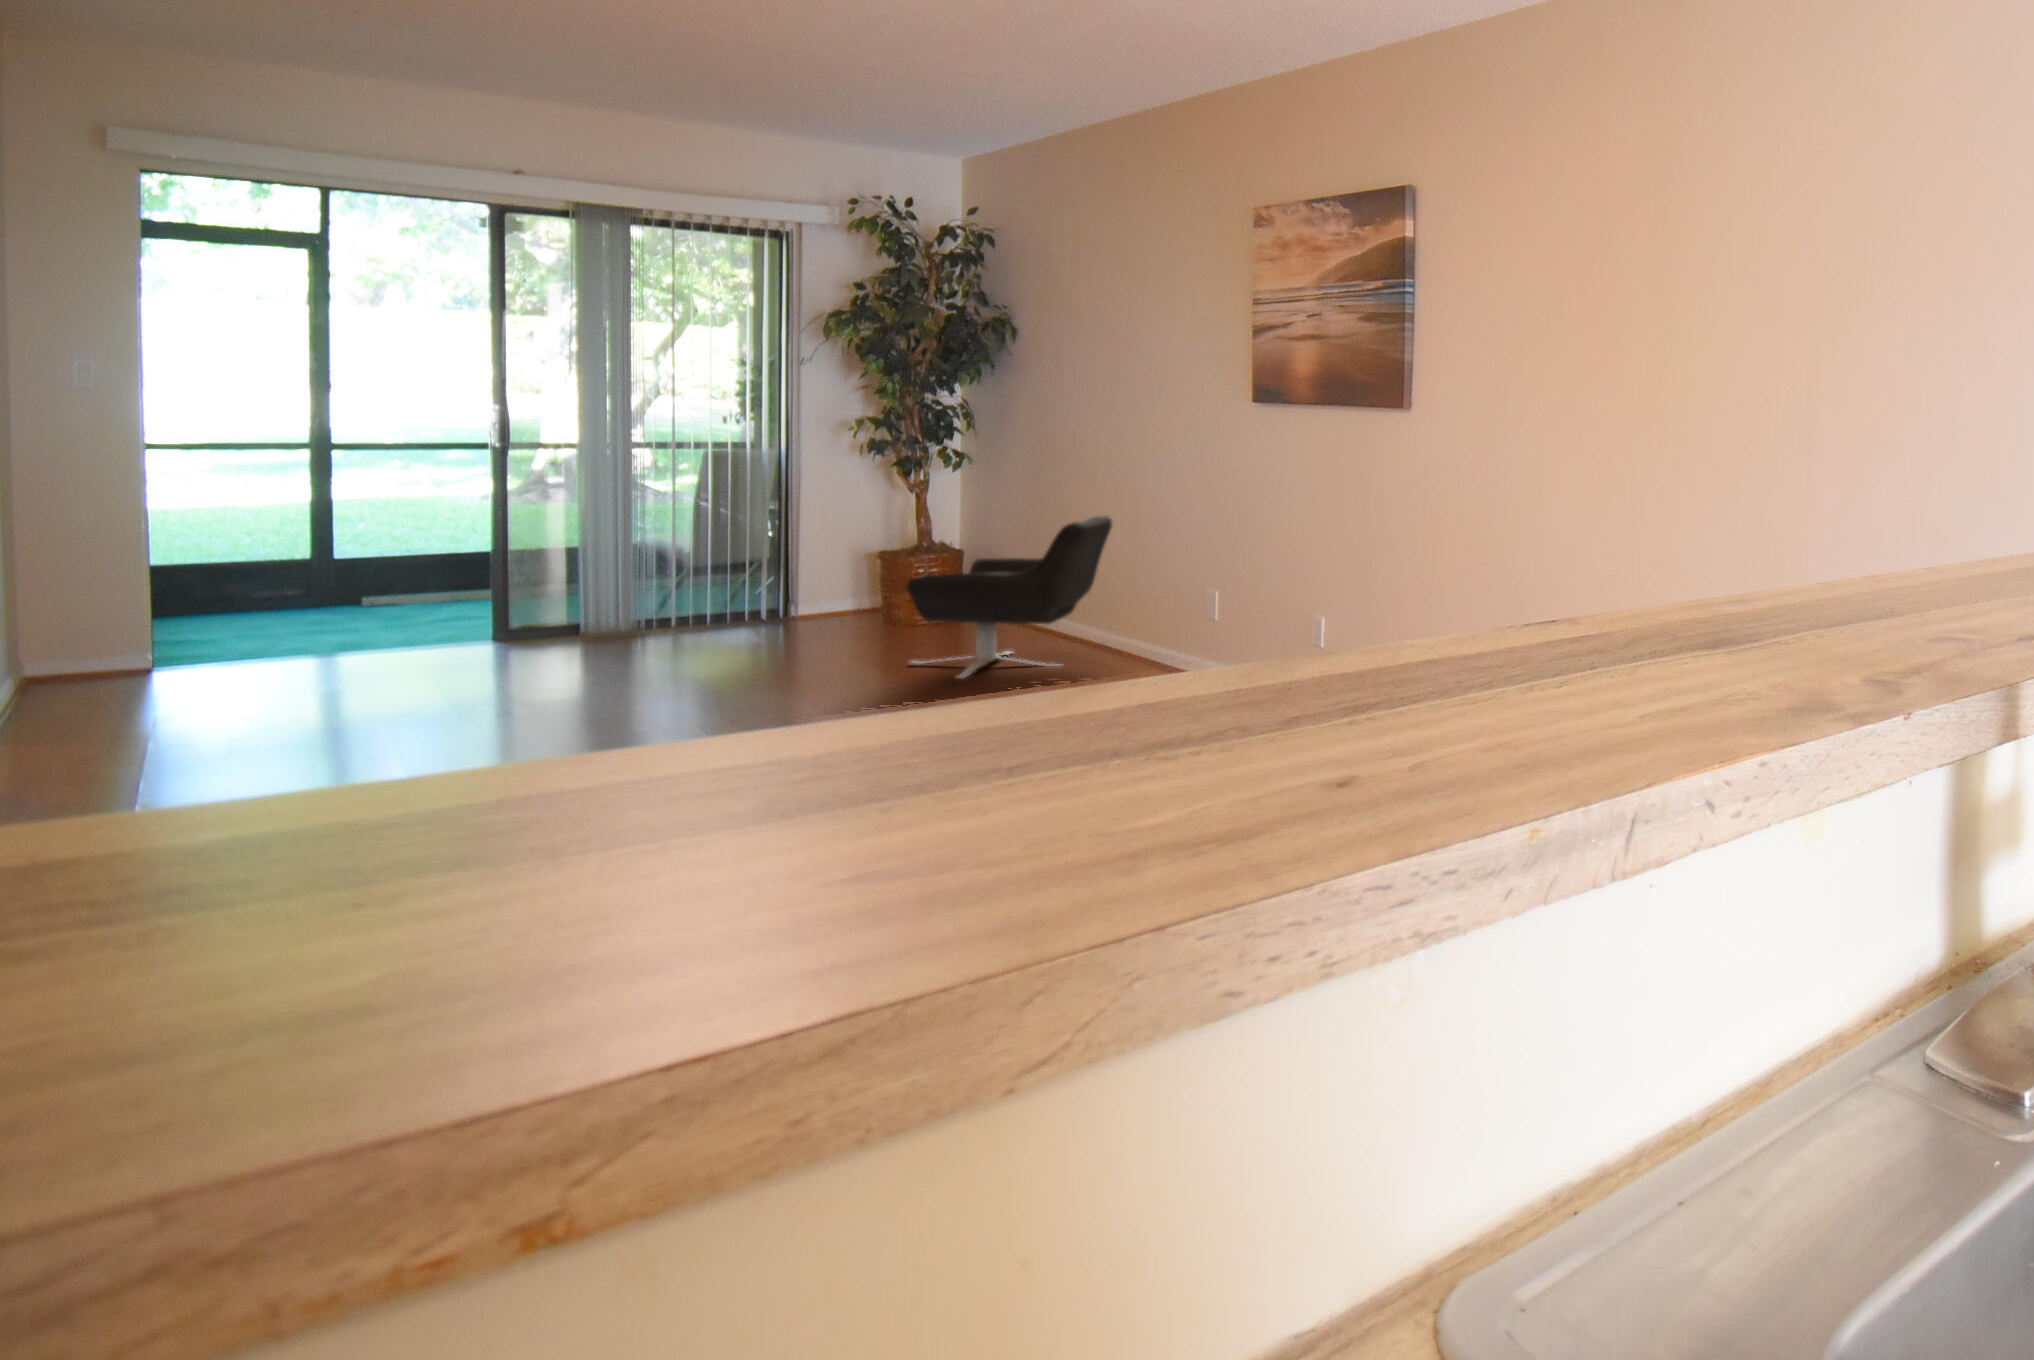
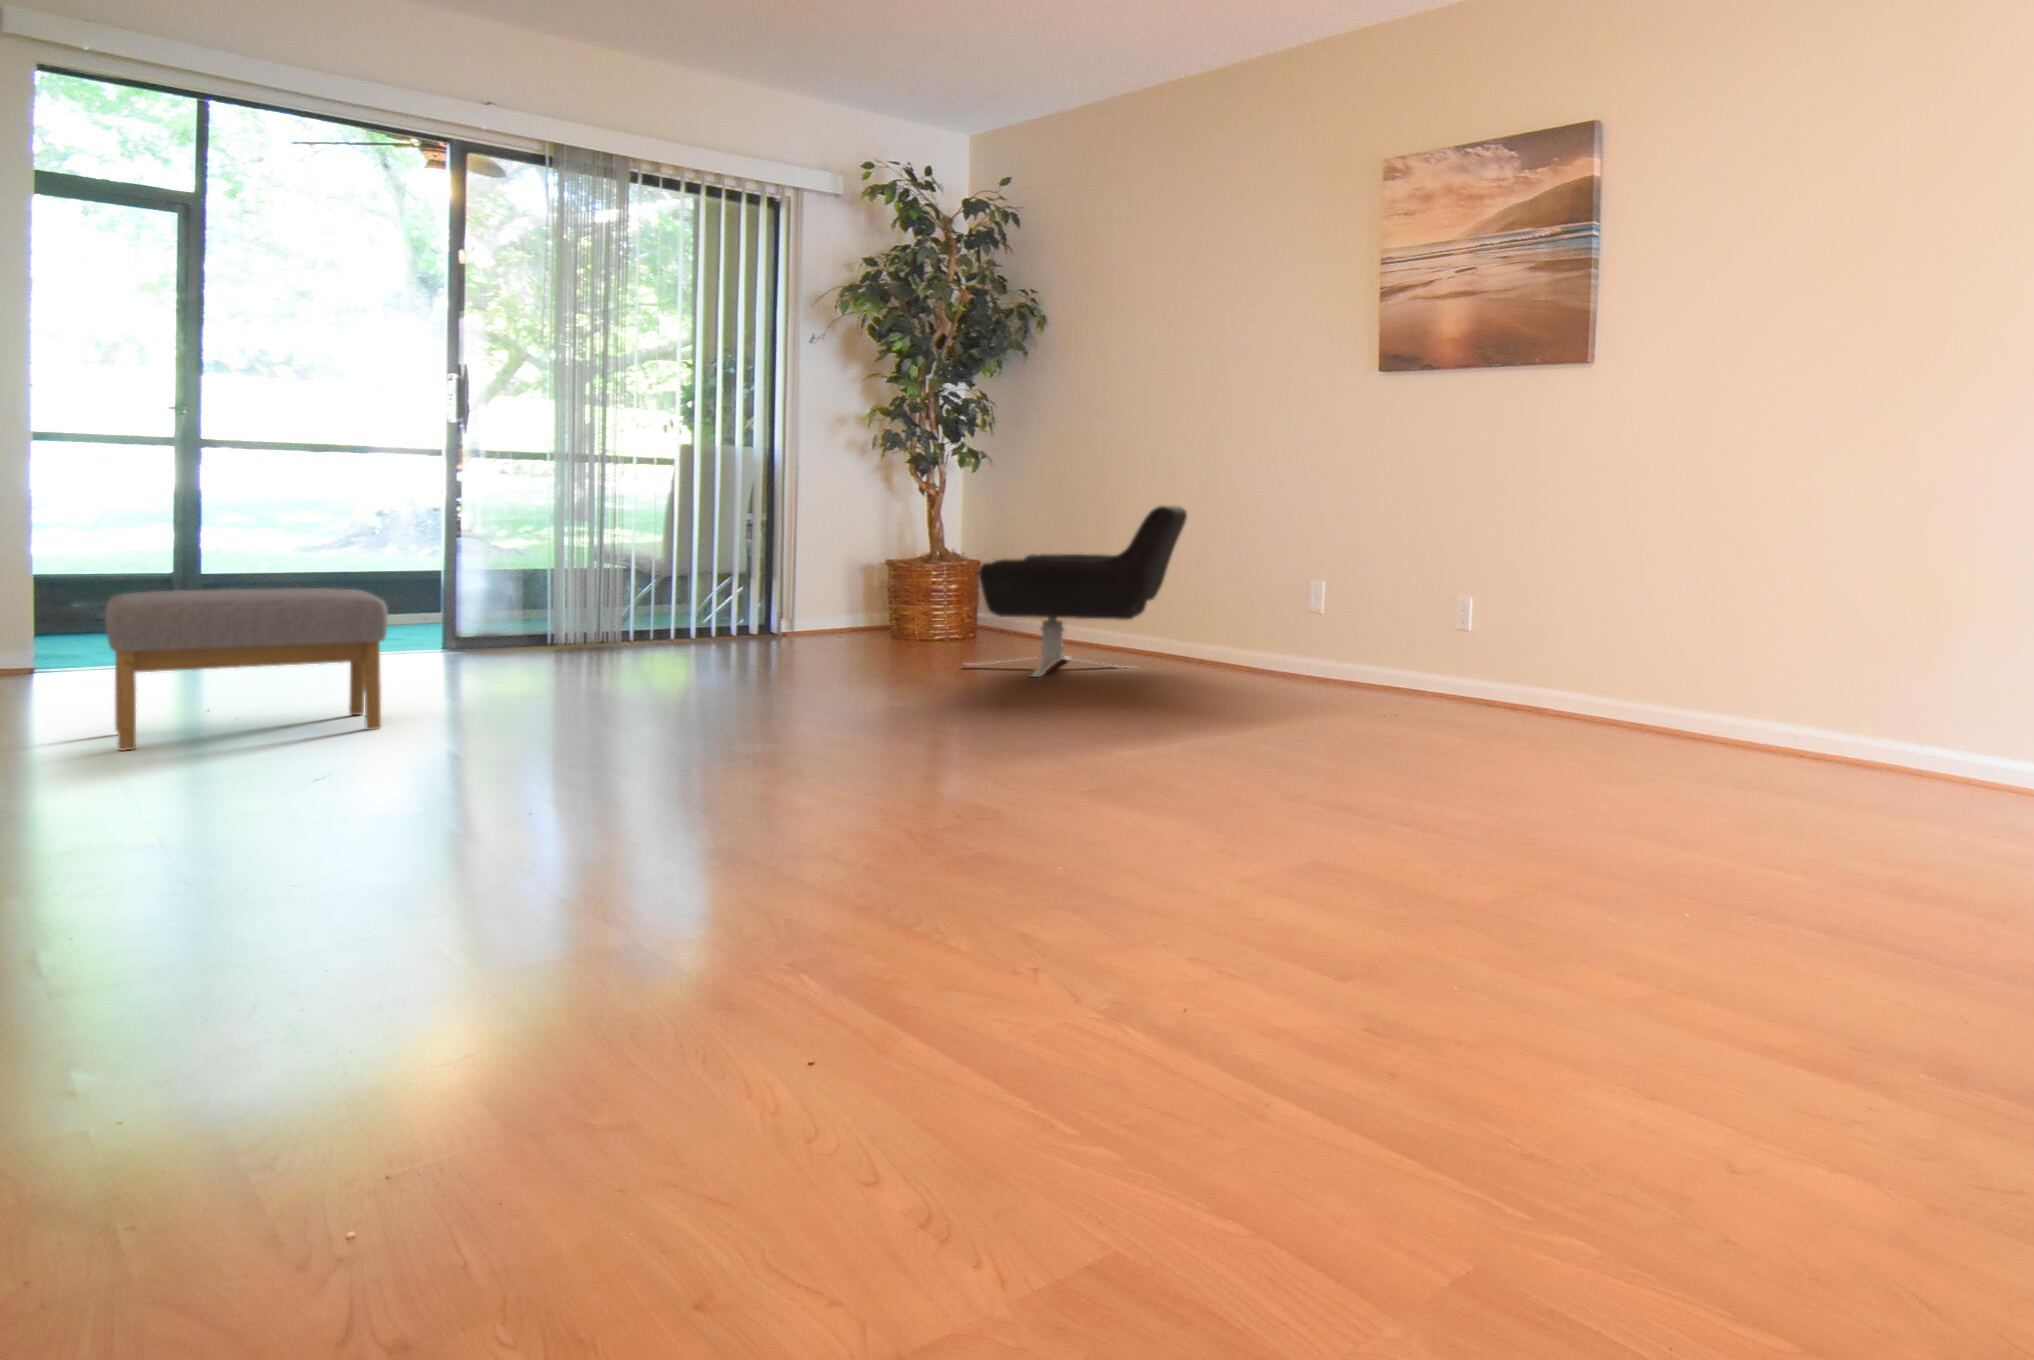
footstool: none [153,621,380,767] -> present [105,588,388,751]

